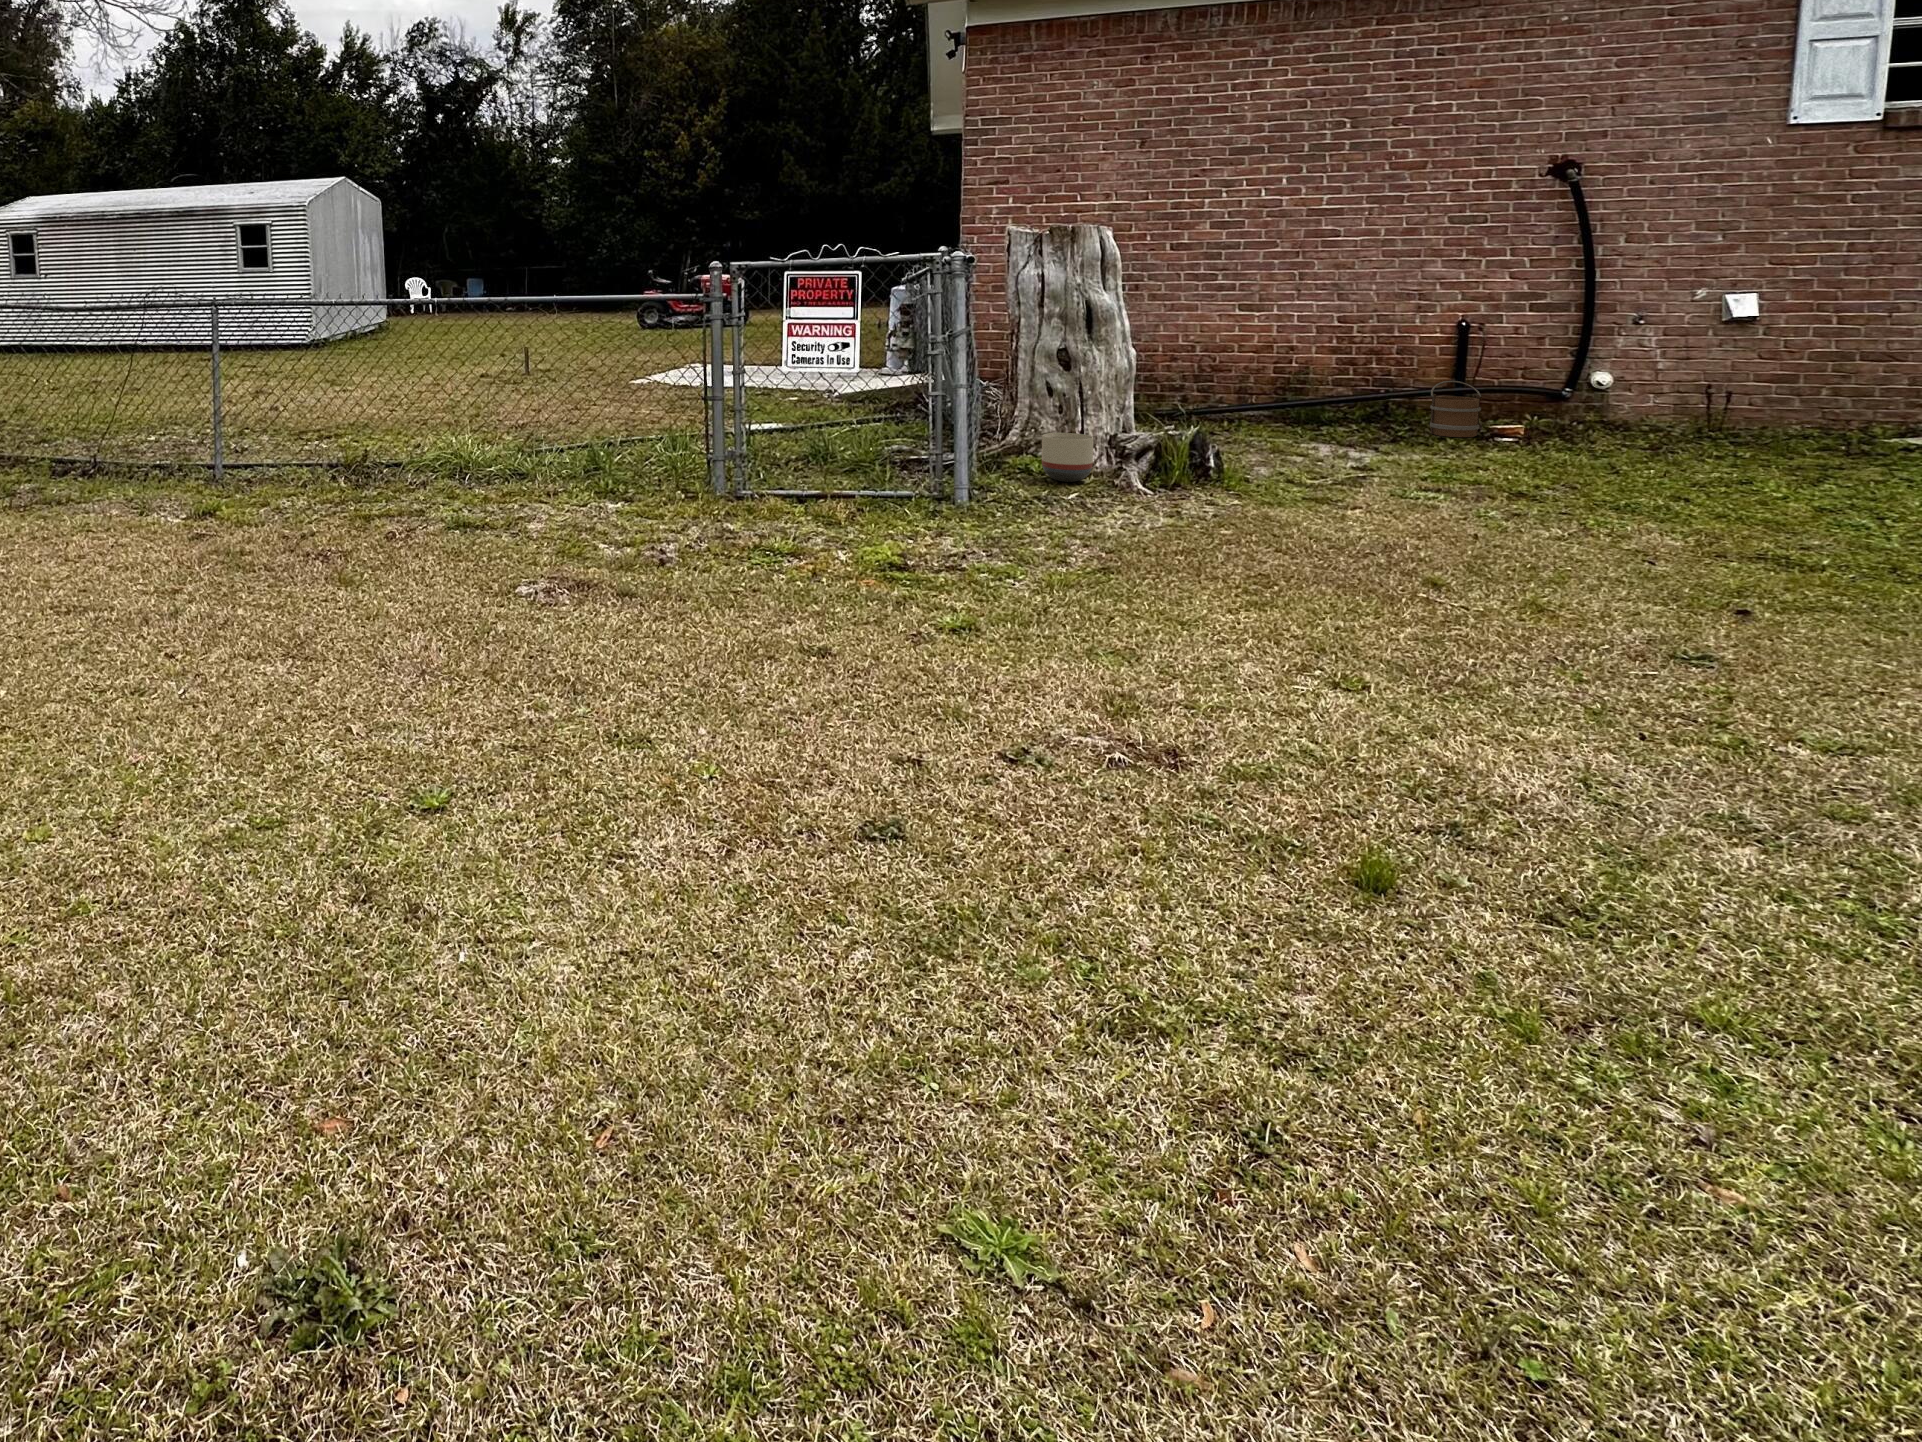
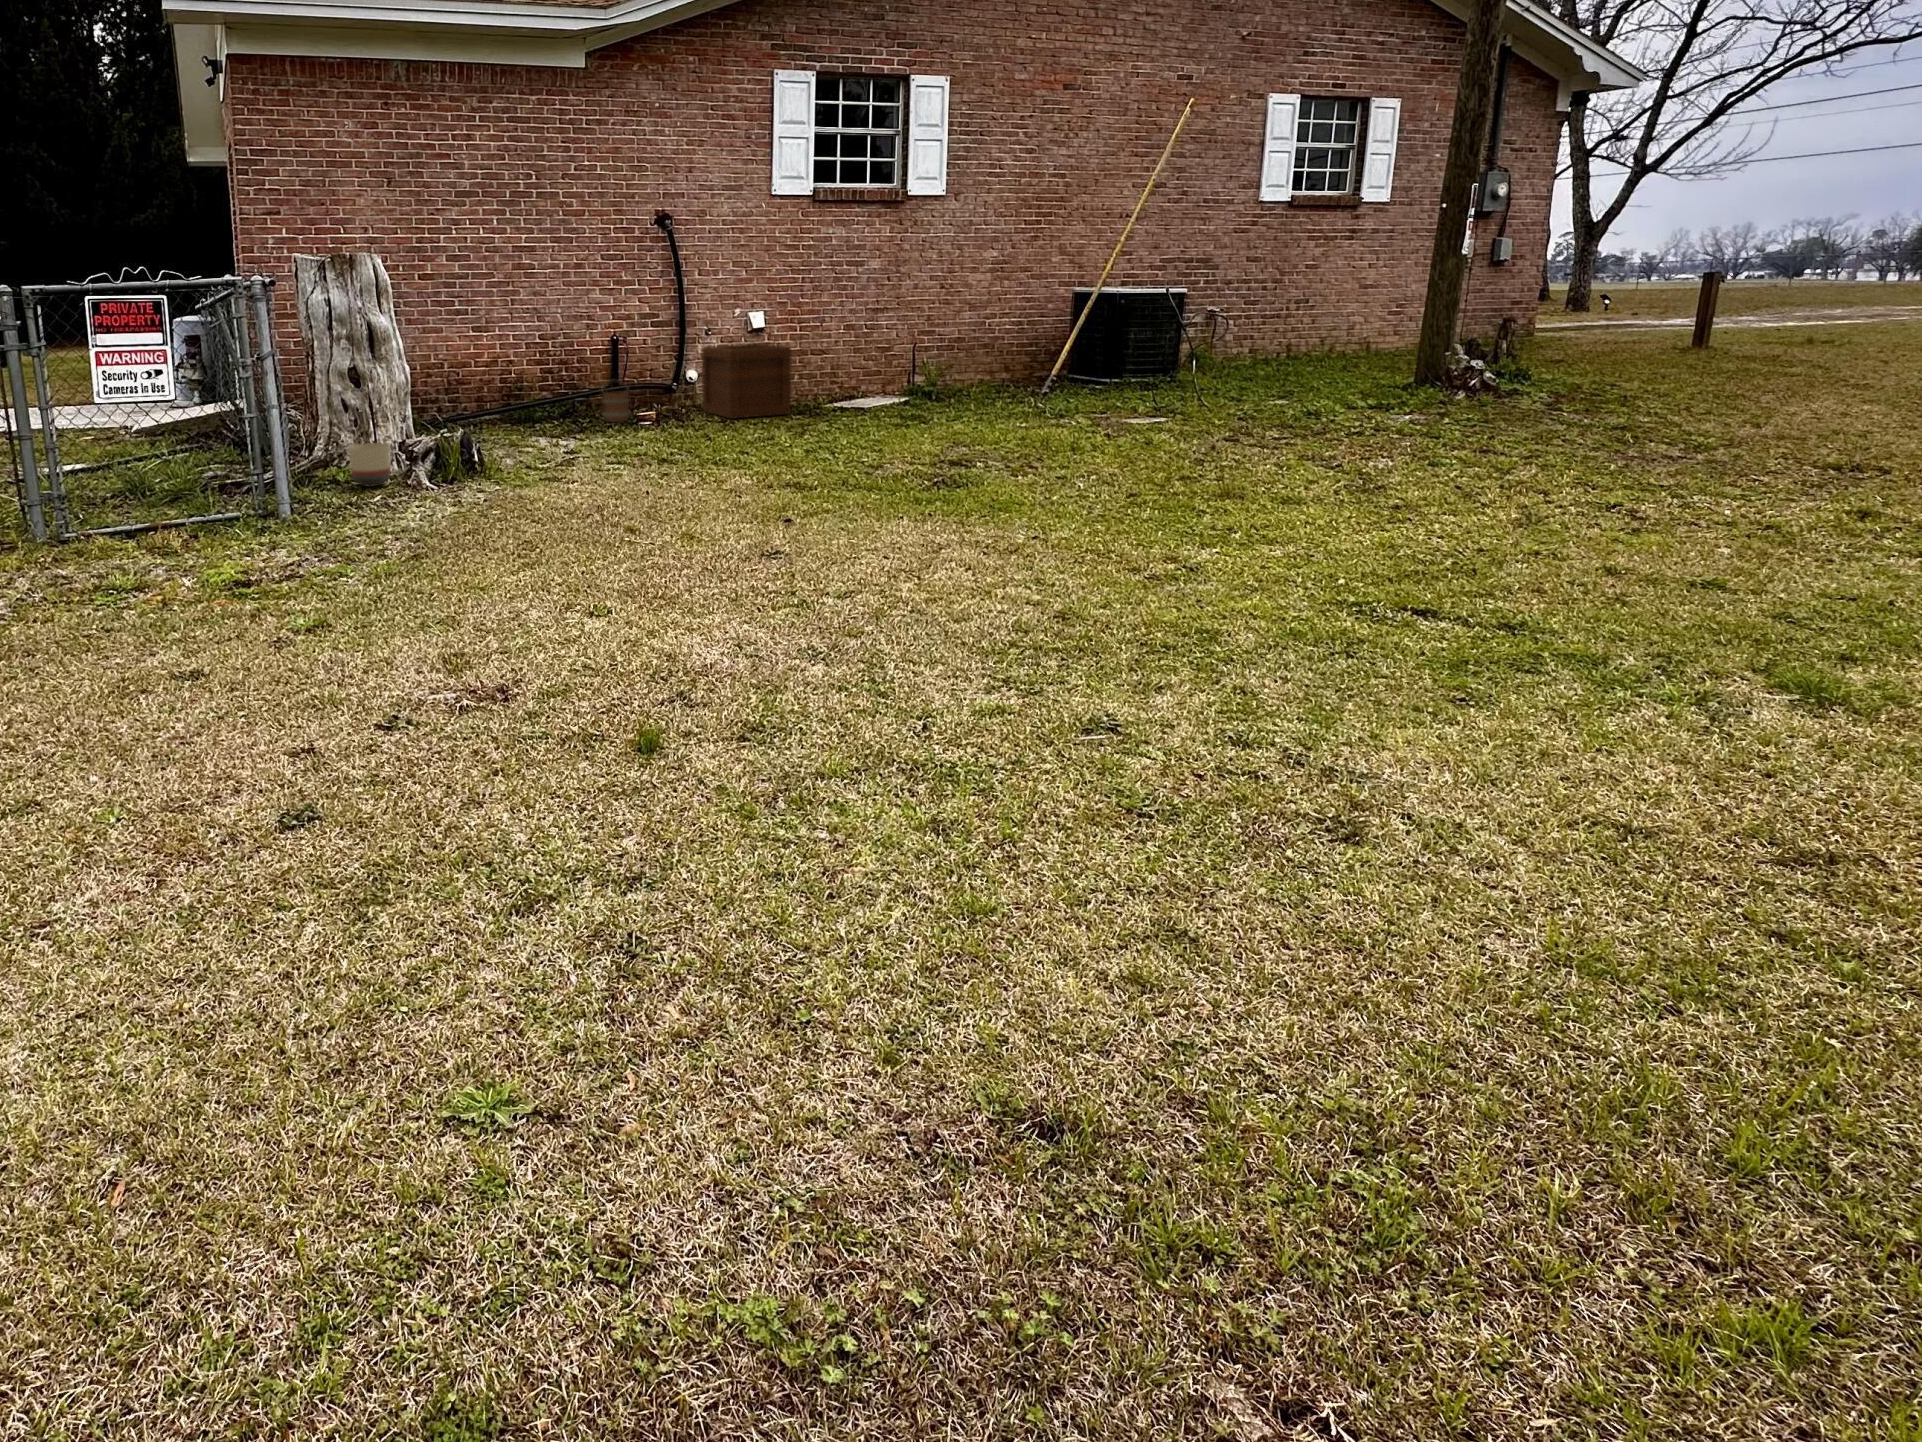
wooden crate: none [1623,342,1828,454] -> present [702,343,792,419]

